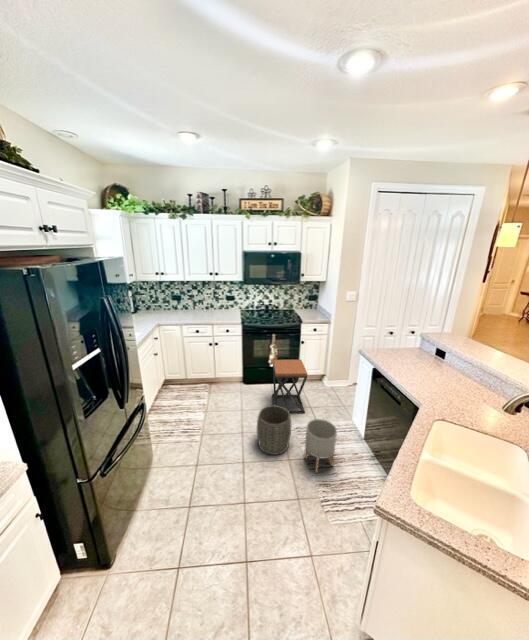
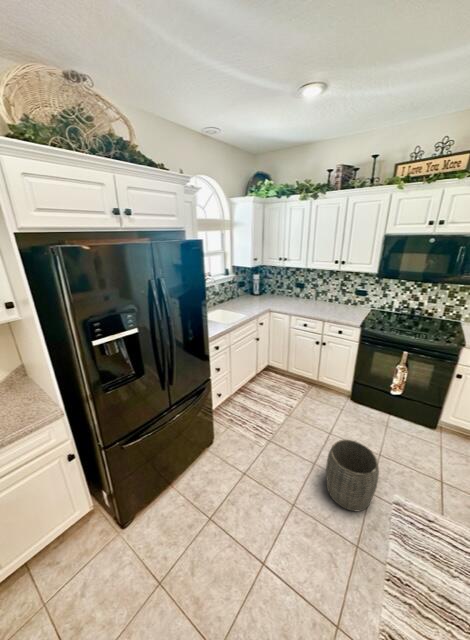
stool: present [272,360,307,414] -> none [372,385,441,479]
planter: present [304,419,337,473] -> none [382,496,449,590]

